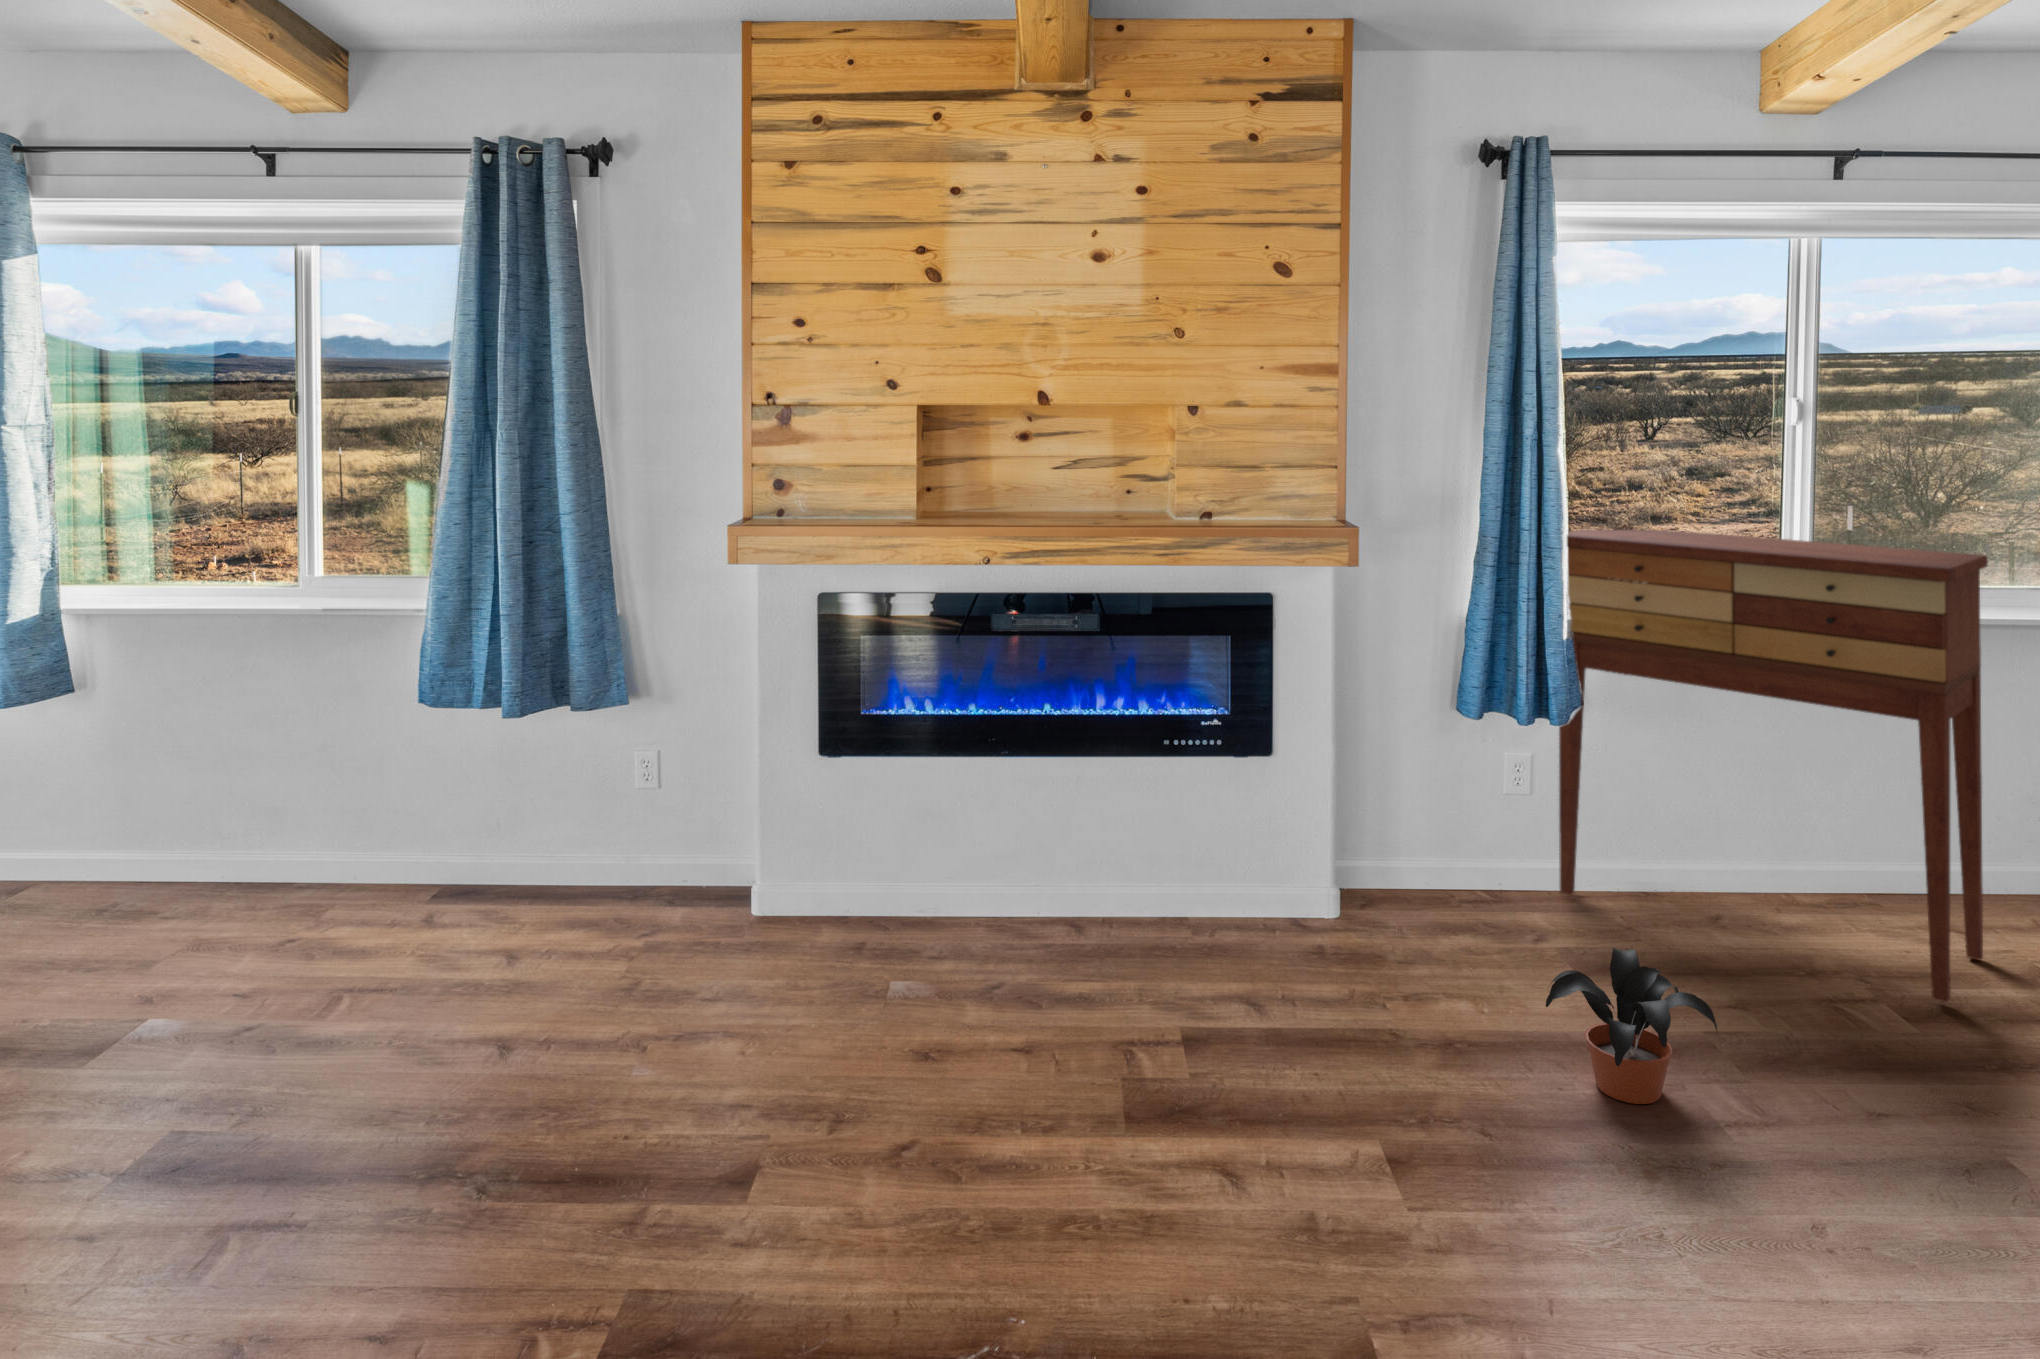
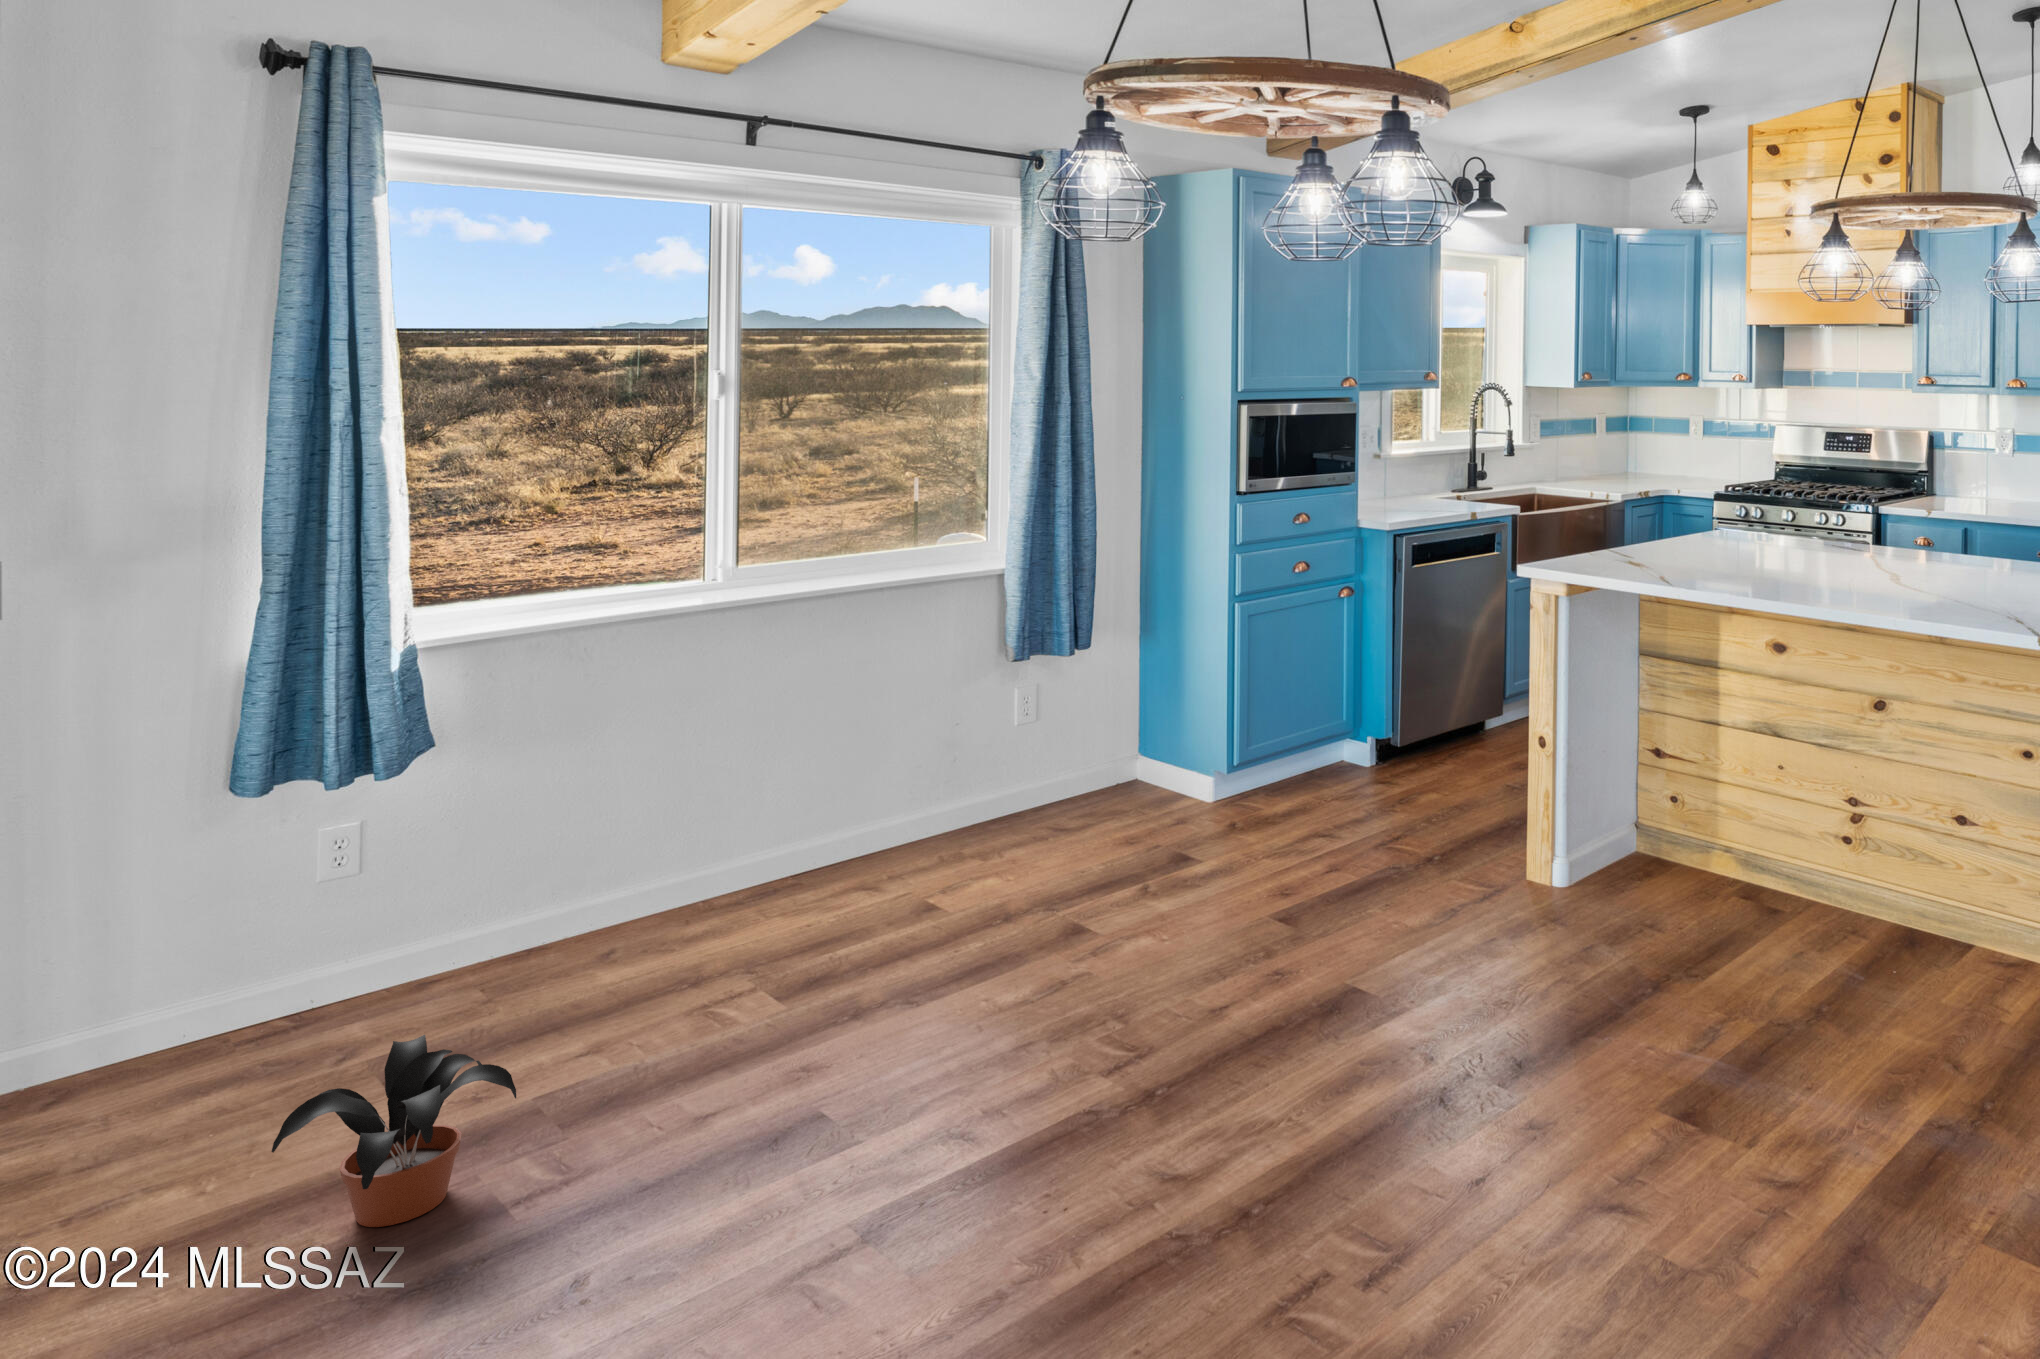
console table: present [1559,529,1988,1003] -> none [384,521,878,985]

